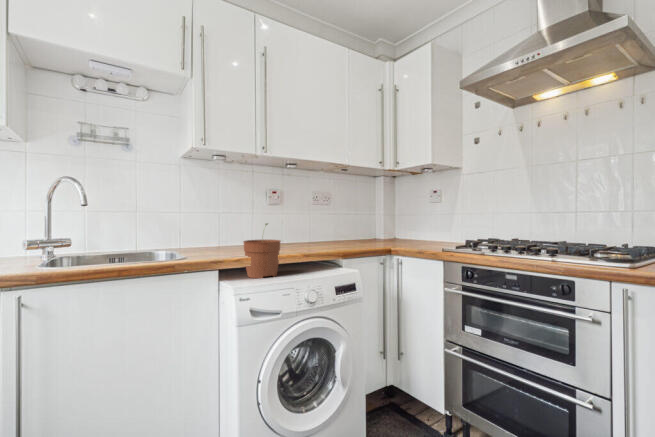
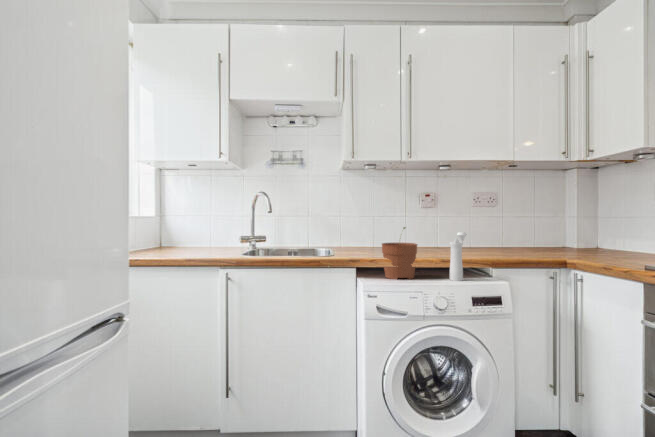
pepper mill: none [311,227,323,274] -> present [450,232,466,281]

